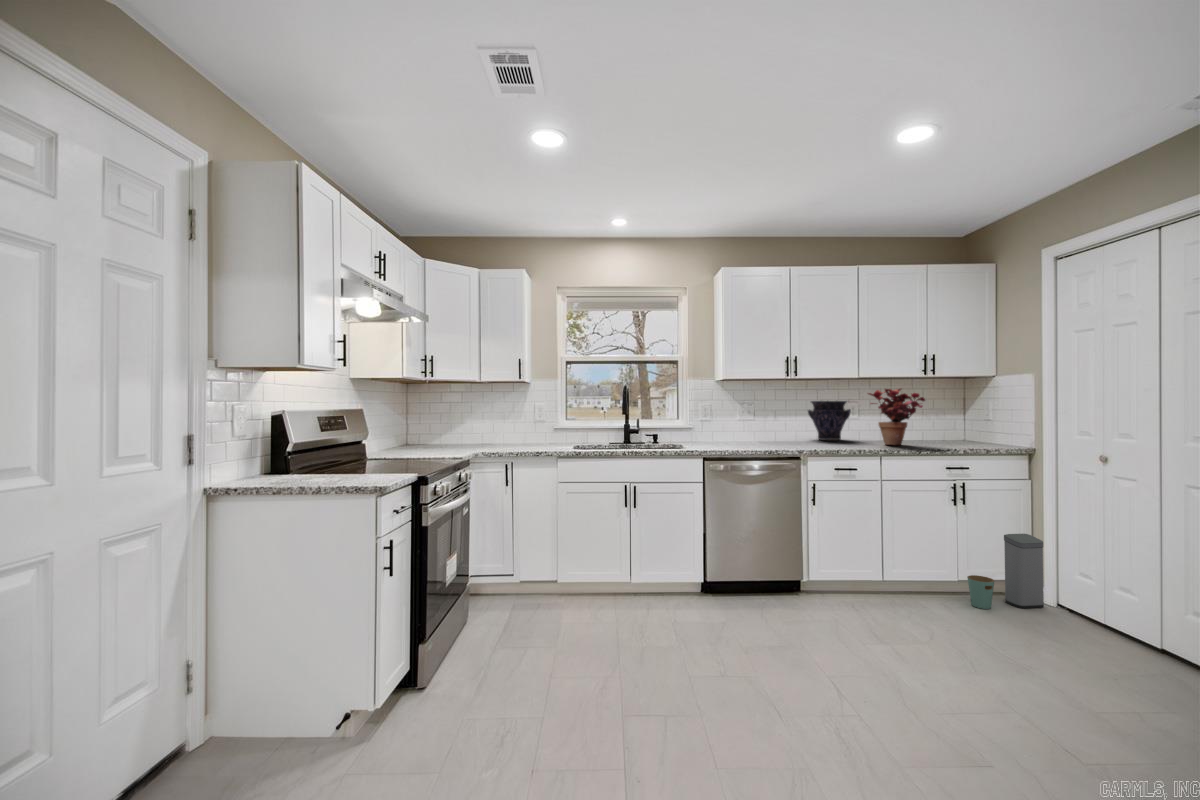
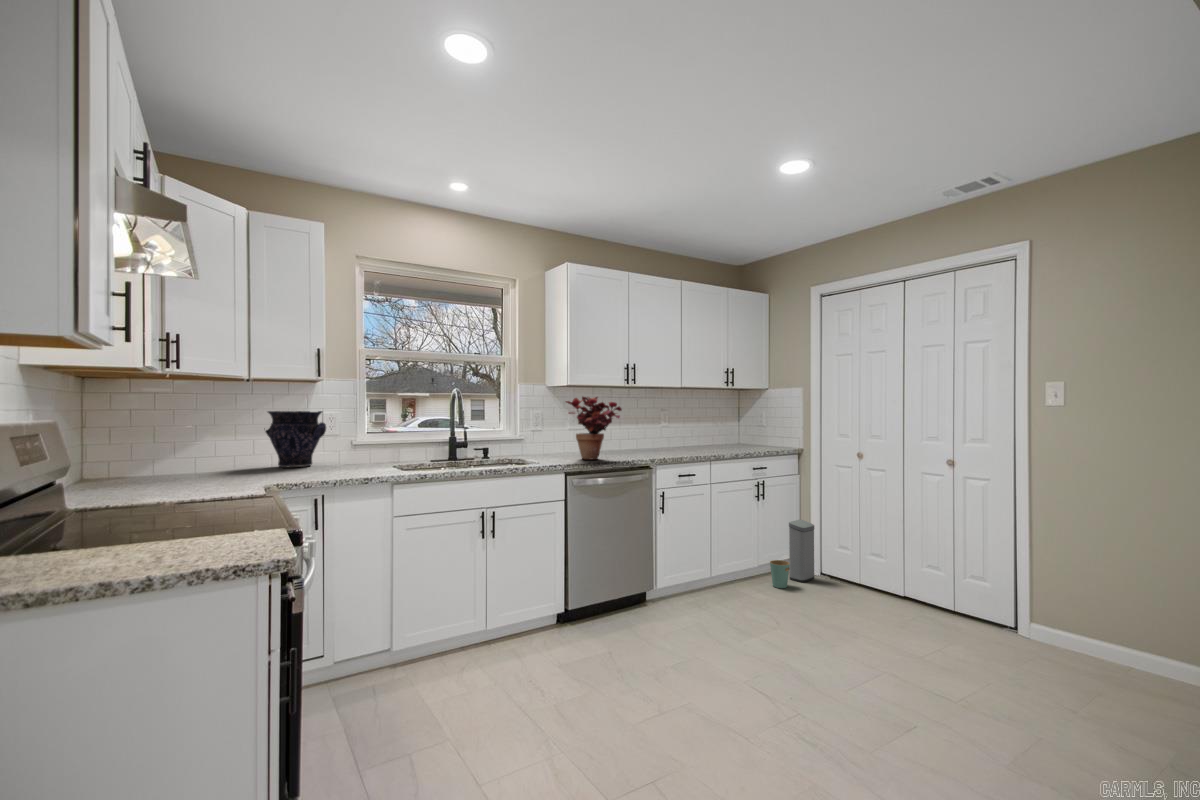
potted plant: present [868,389,925,445] -> present [566,397,622,459]
vase: present [808,401,851,440] -> present [265,411,326,467]

